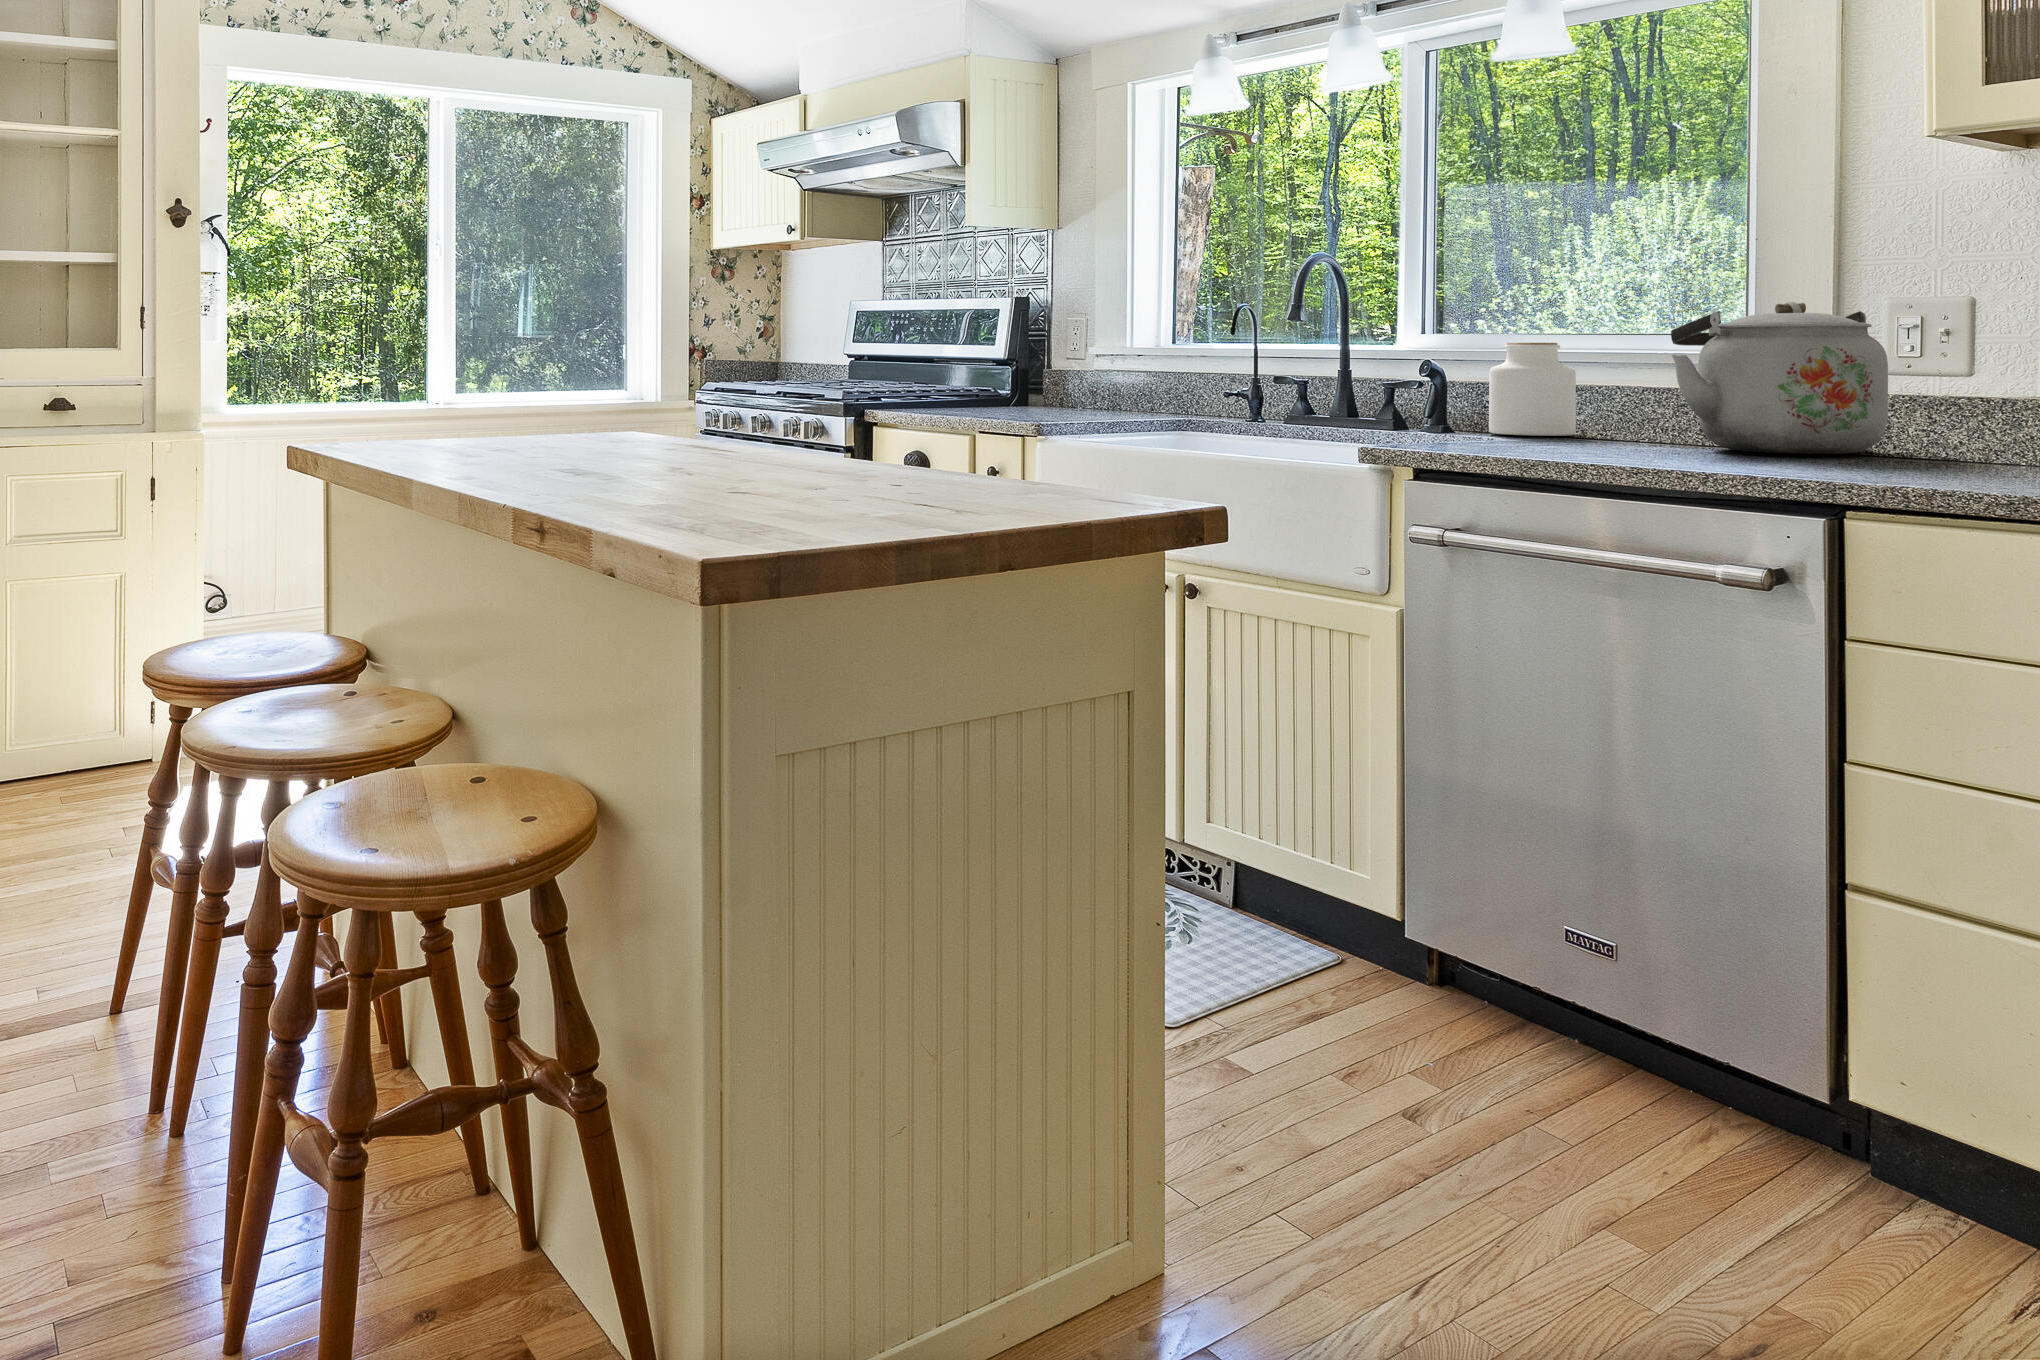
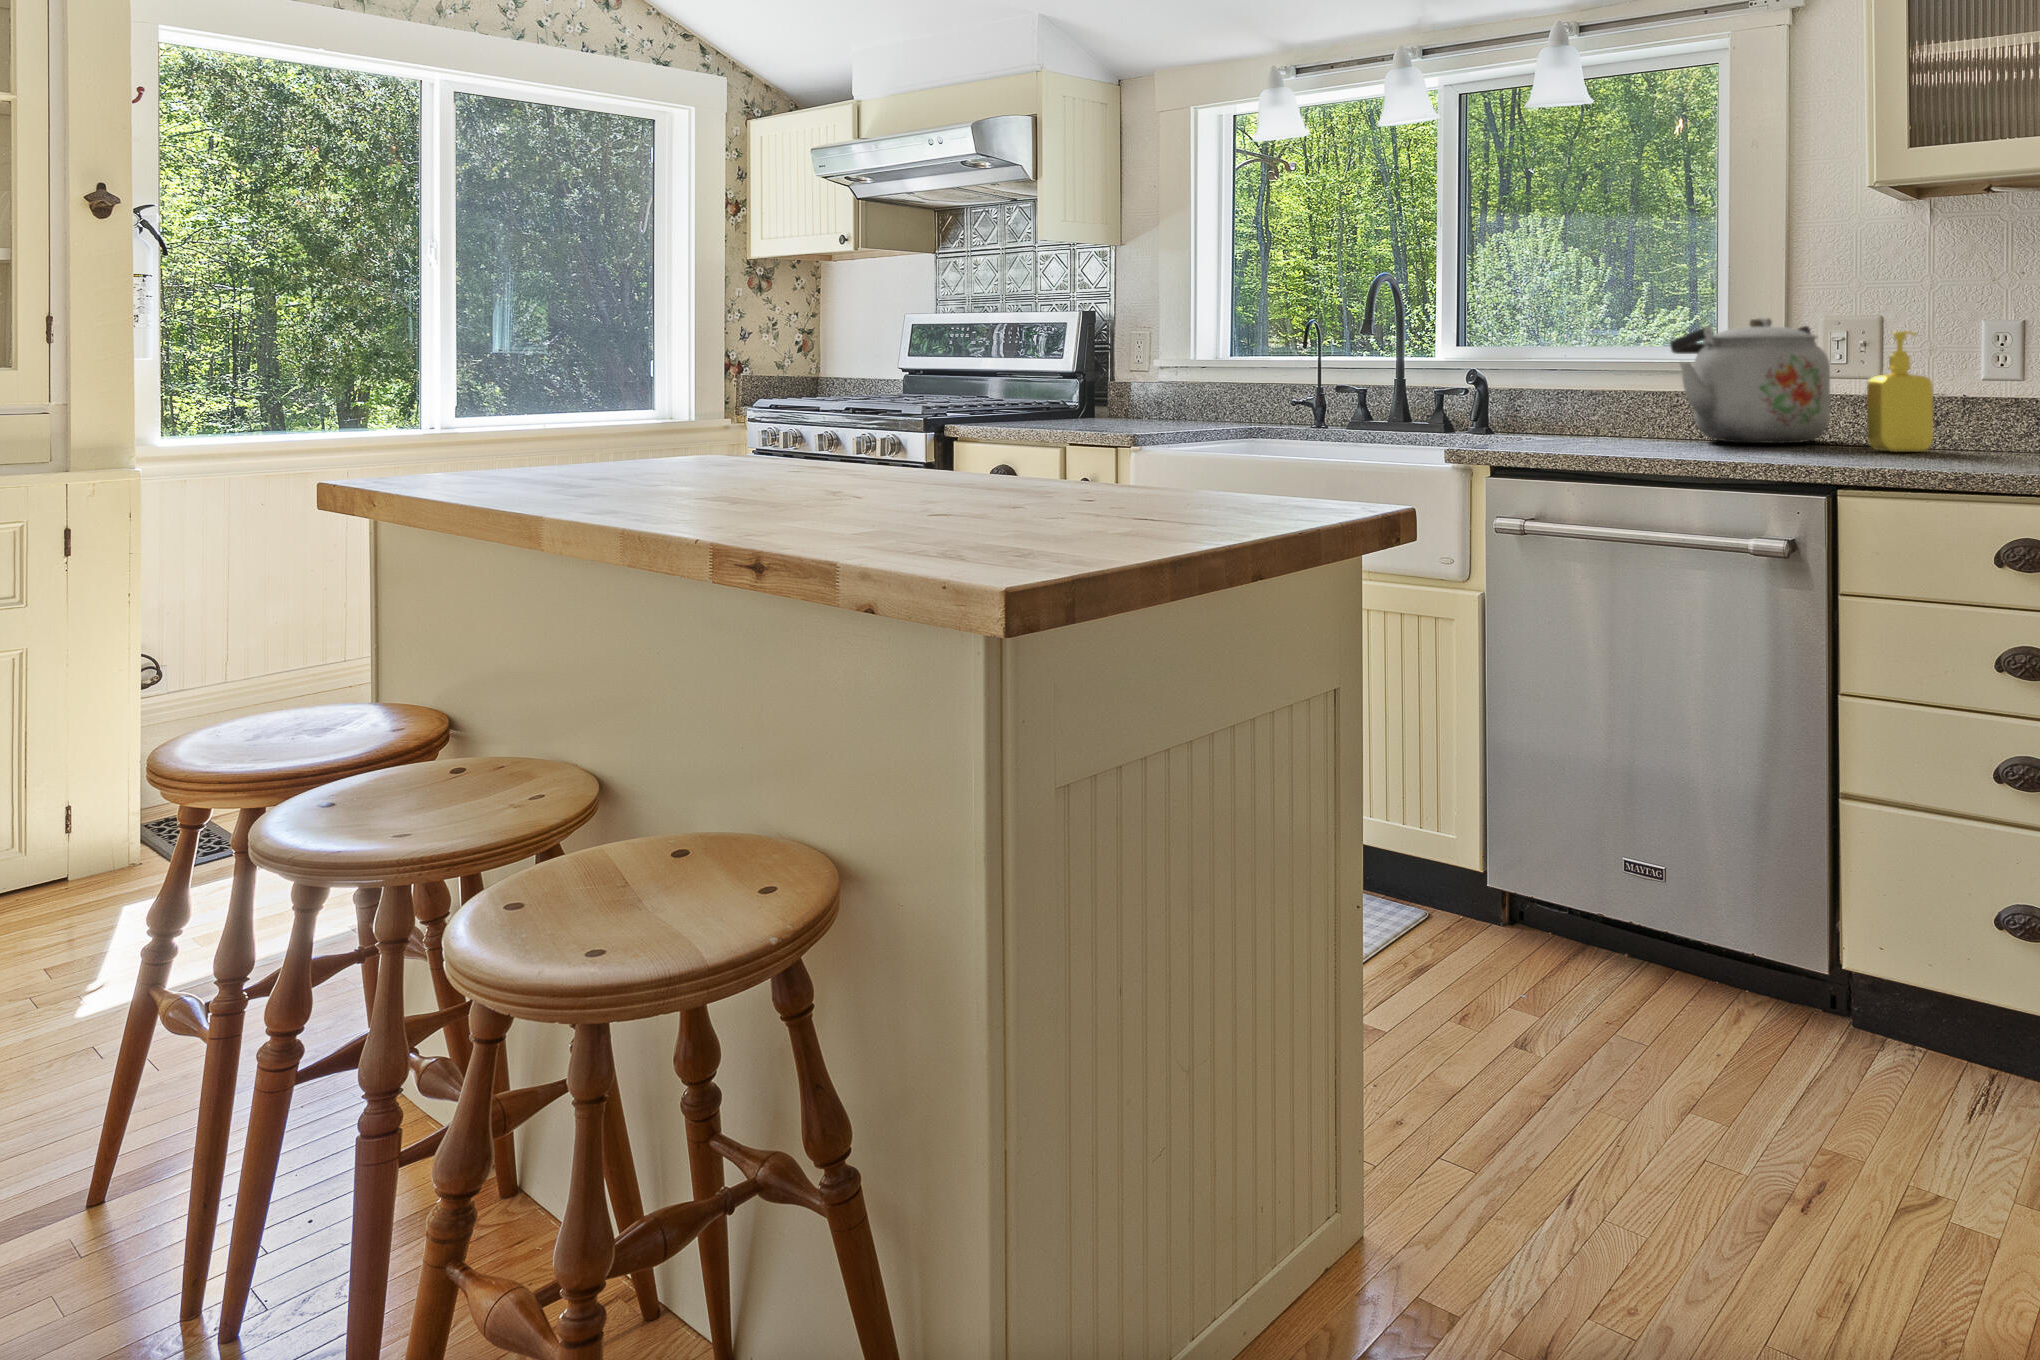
soap dispenser: none [1926,318,2022,469] -> present [1867,331,1933,452]
jar: present [1489,343,1576,436] -> none [1519,352,1588,433]

